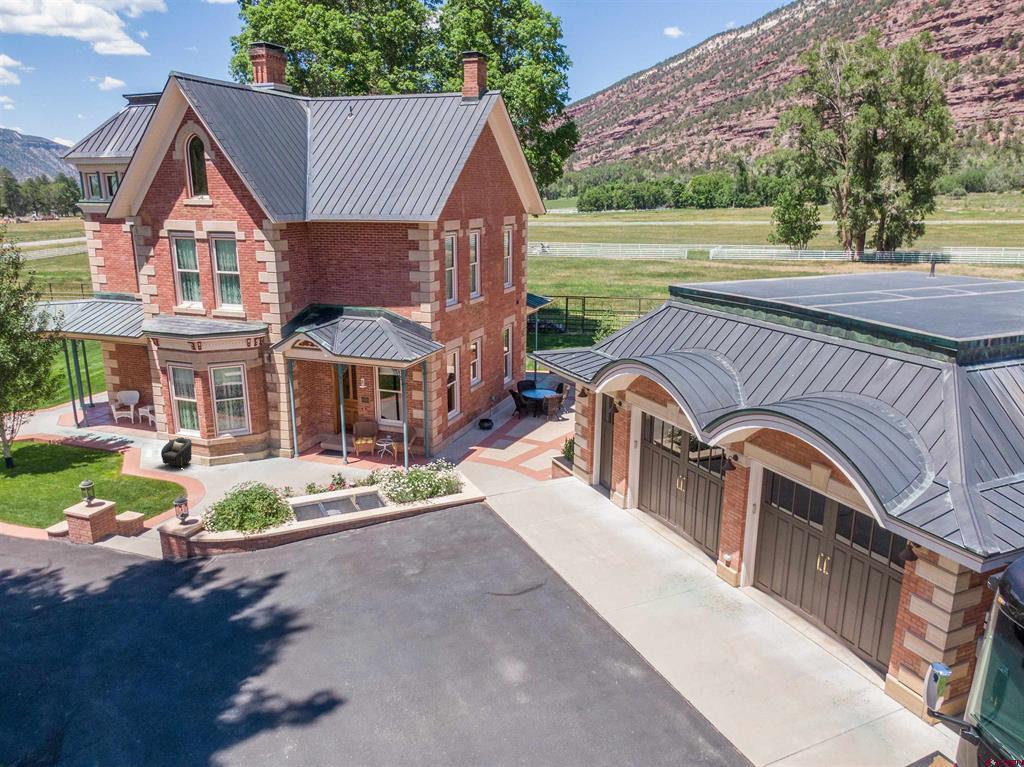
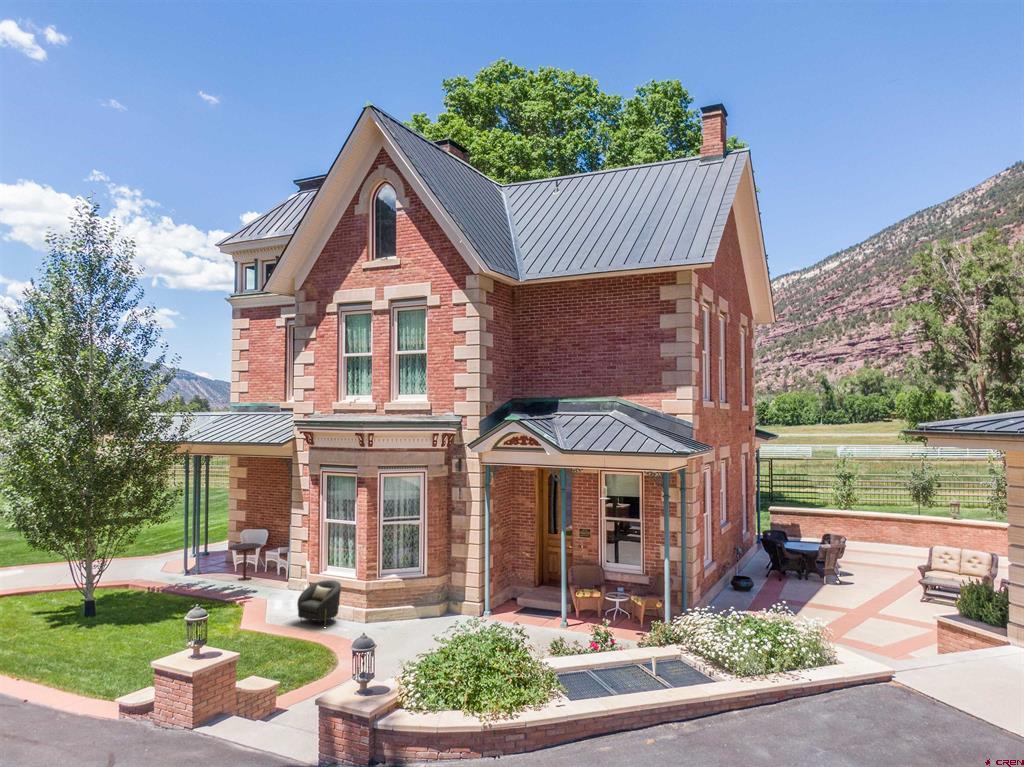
pedestal table: none [107,405,134,433] -> present [229,543,261,581]

